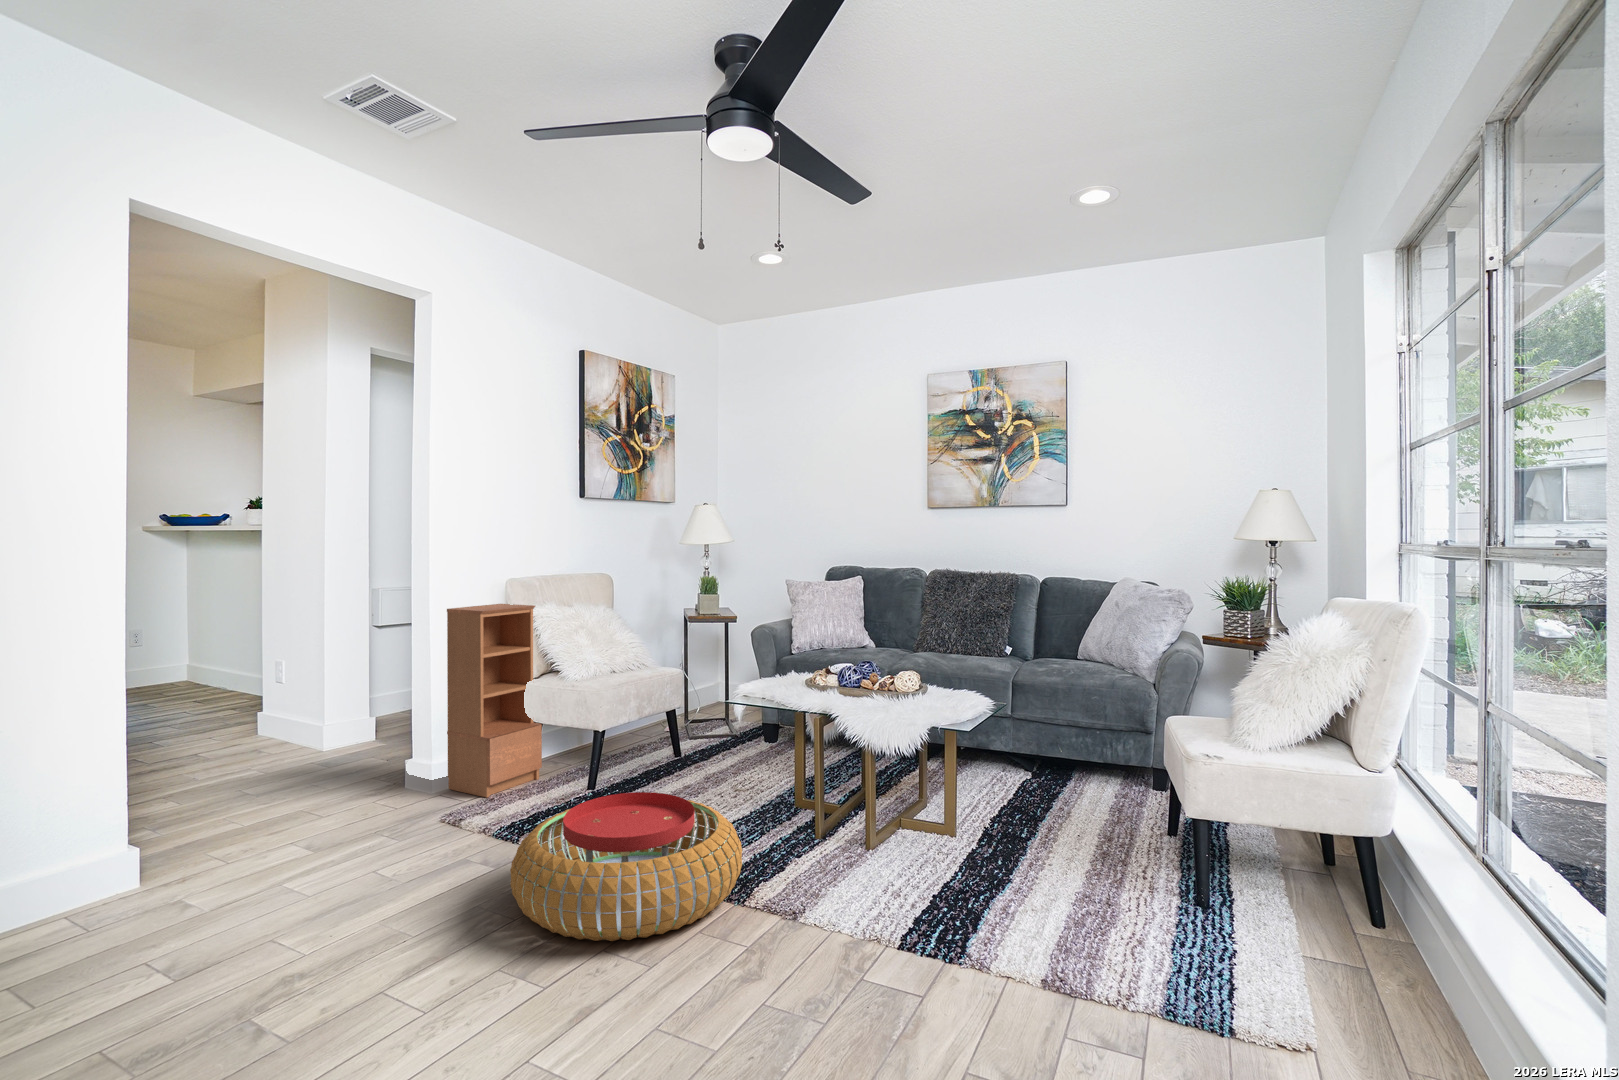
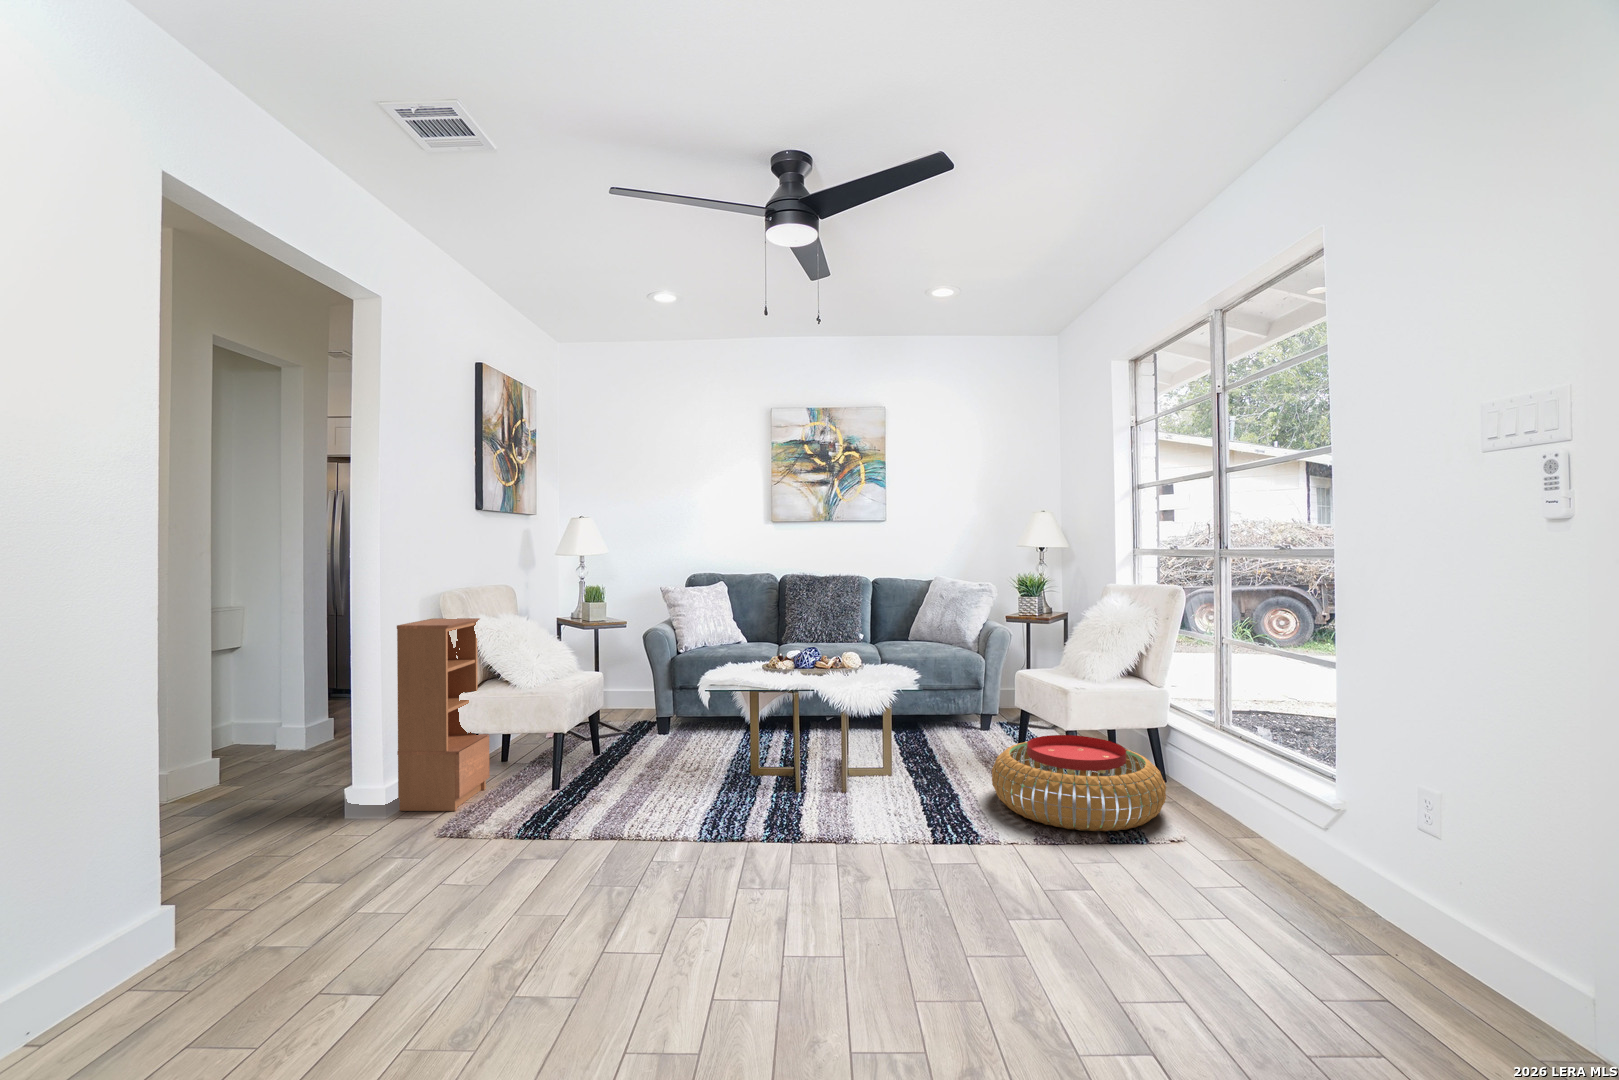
pouf: present [510,792,742,941] -> present [992,735,1166,831]

